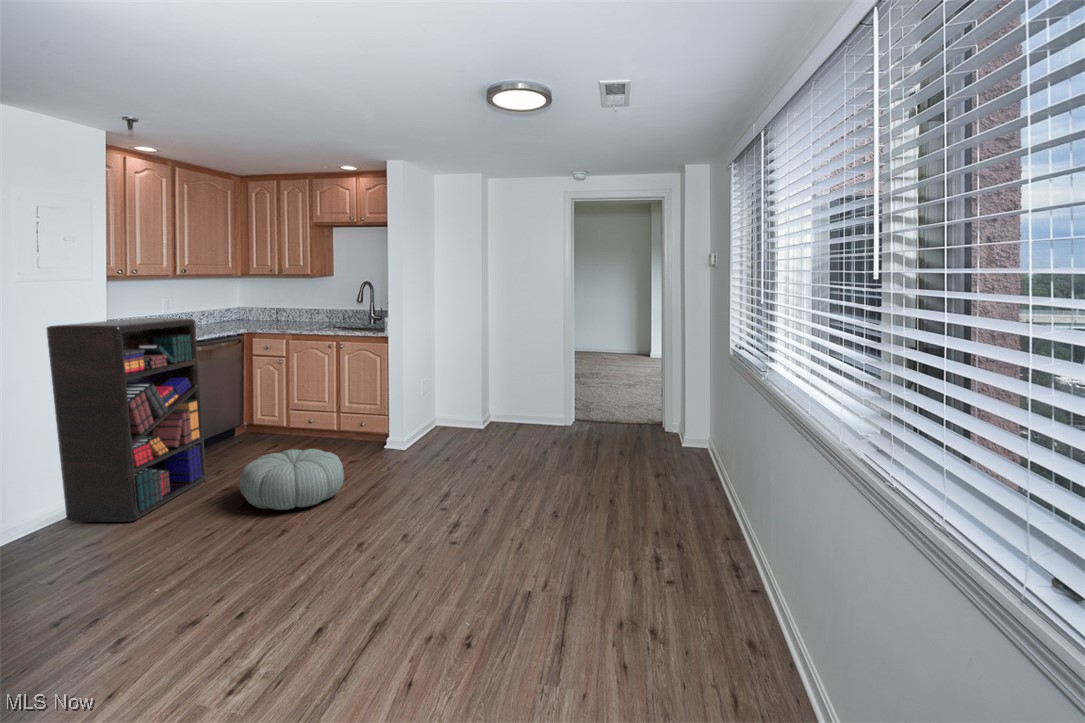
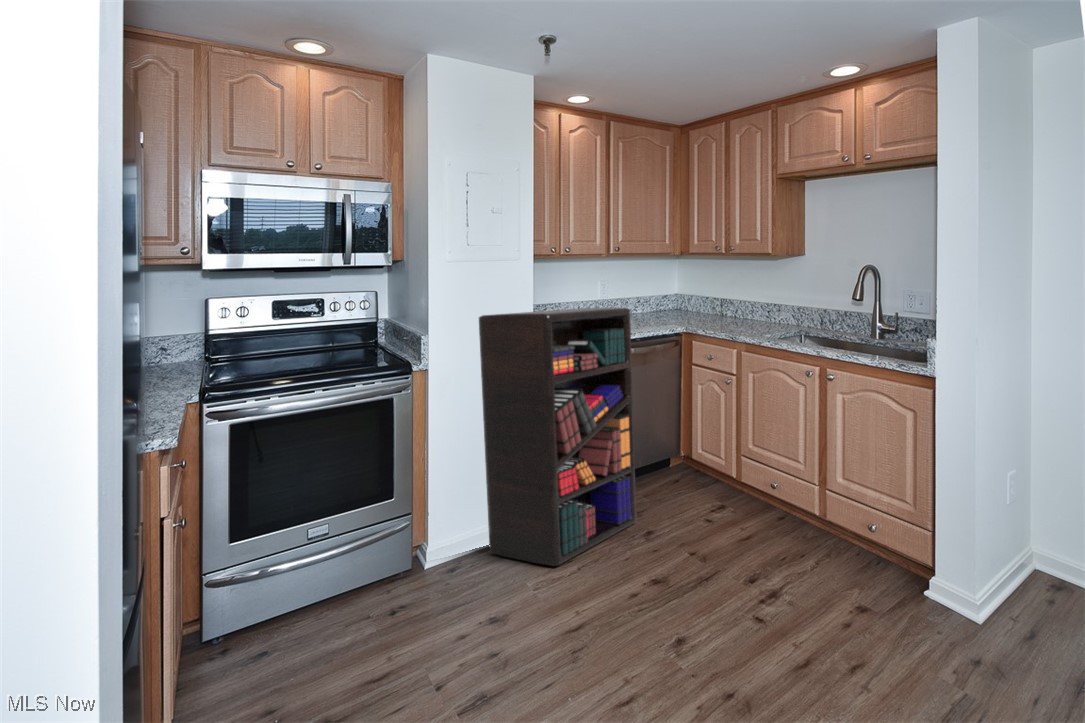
pouf: present [239,449,344,510] -> none [680,497,830,588]

